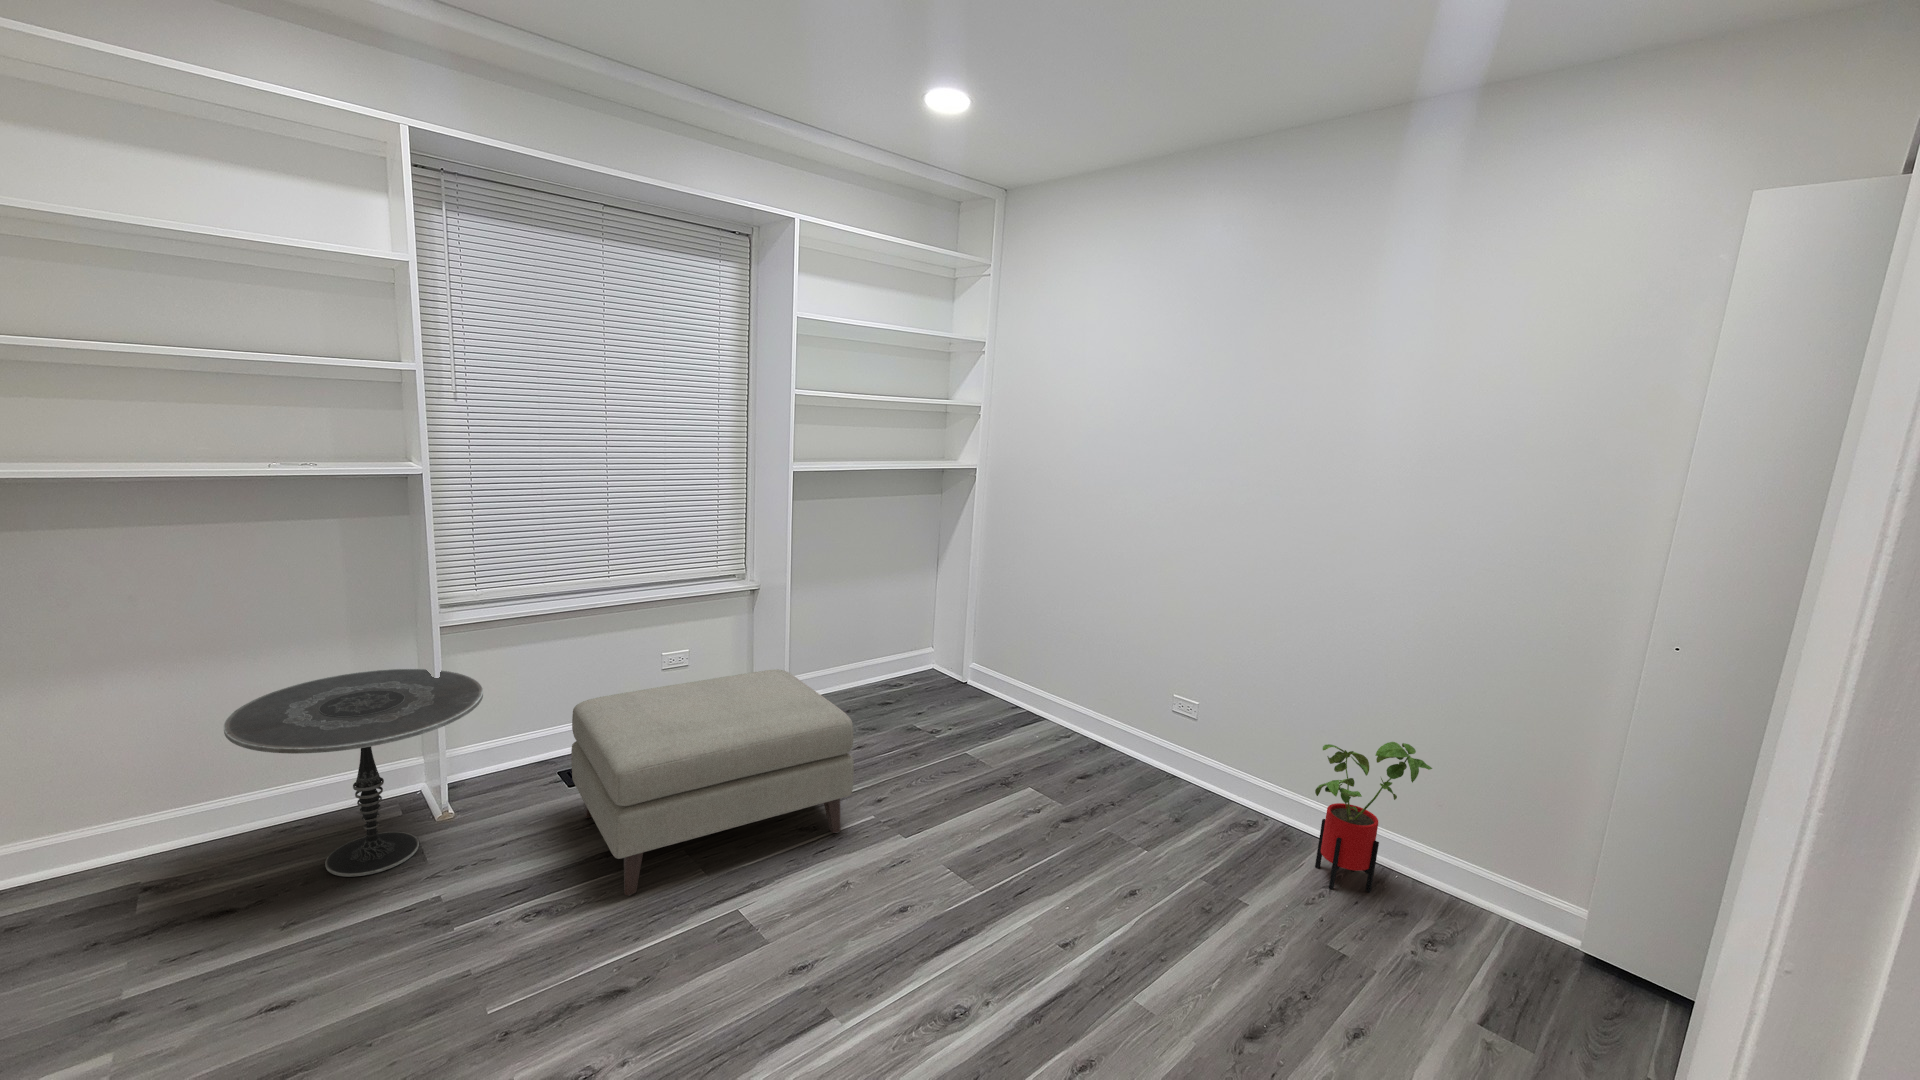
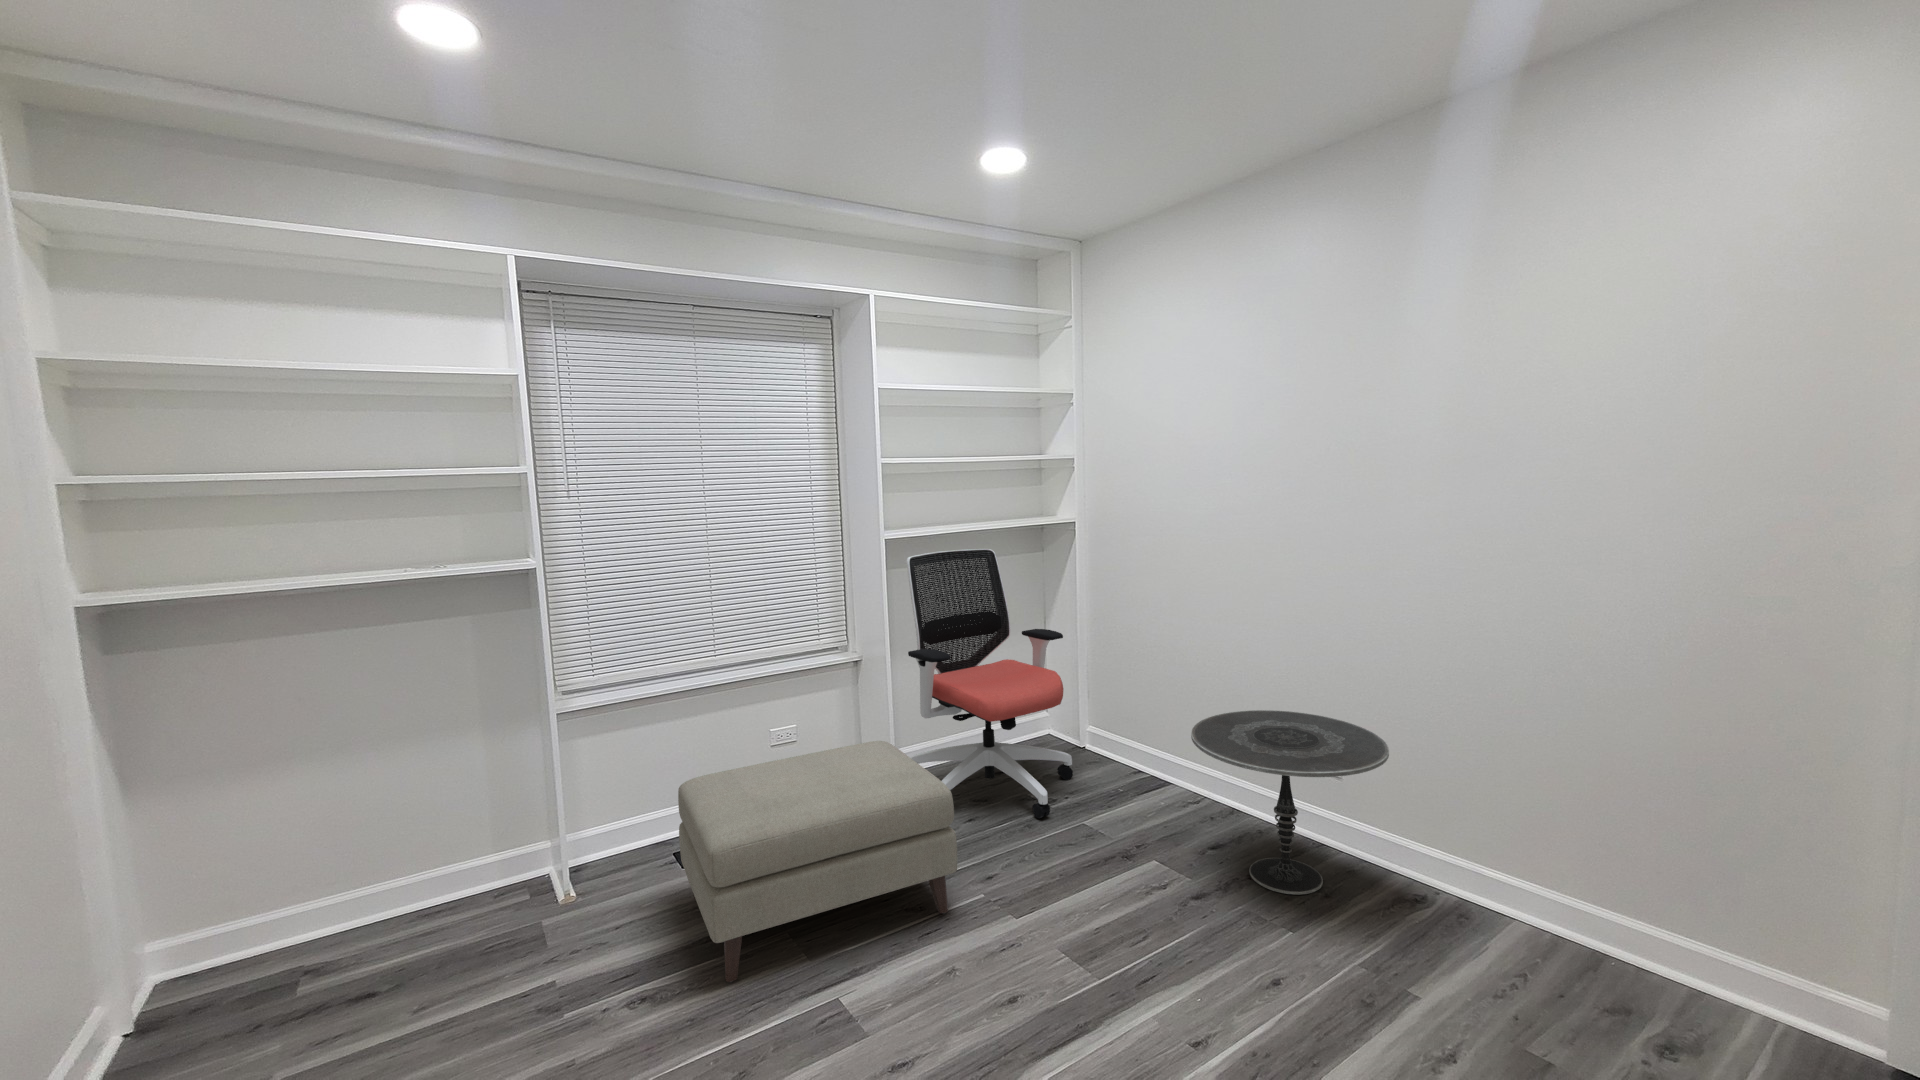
office chair: none [797,486,957,747] -> present [907,549,1073,818]
side table: present [224,669,483,877] -> present [1191,710,1389,894]
house plant: present [1315,742,1432,892] -> none [1489,795,1638,983]

